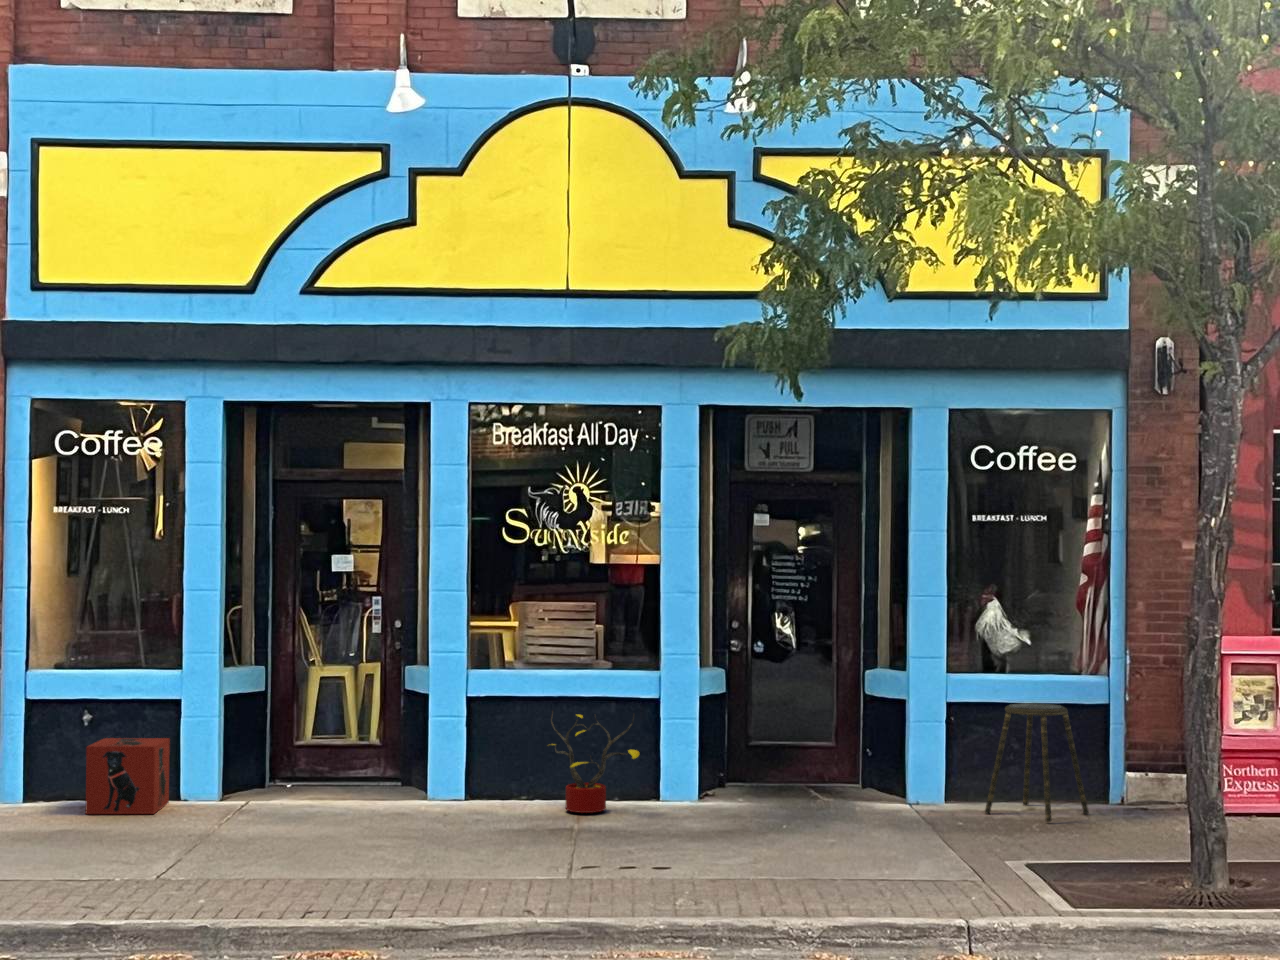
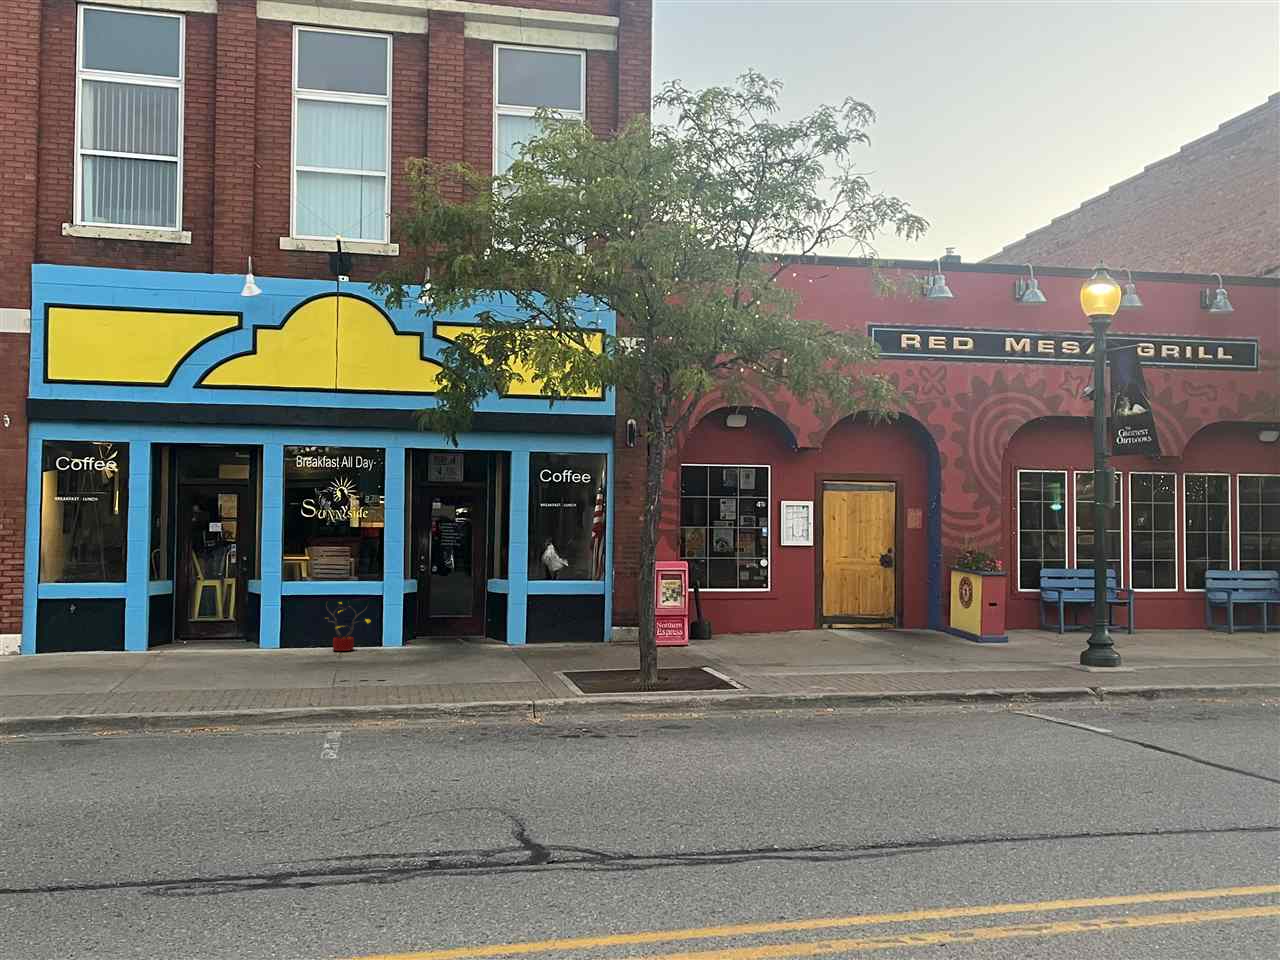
stool: present [985,703,1089,822] -> none [542,594,591,649]
storage box: present [85,738,170,814] -> none [71,618,119,658]

